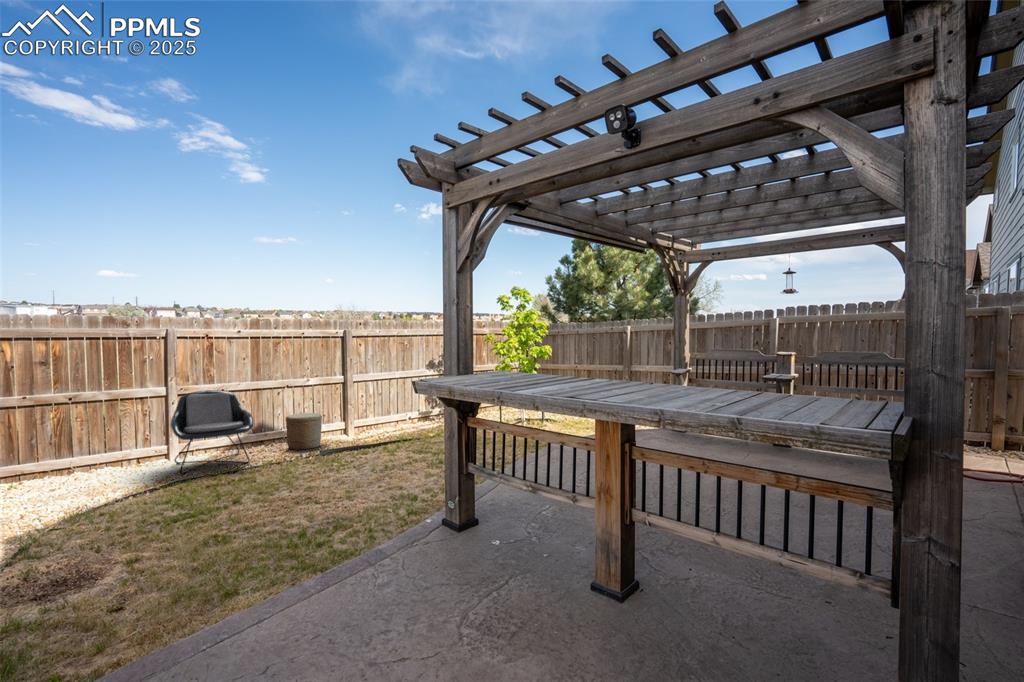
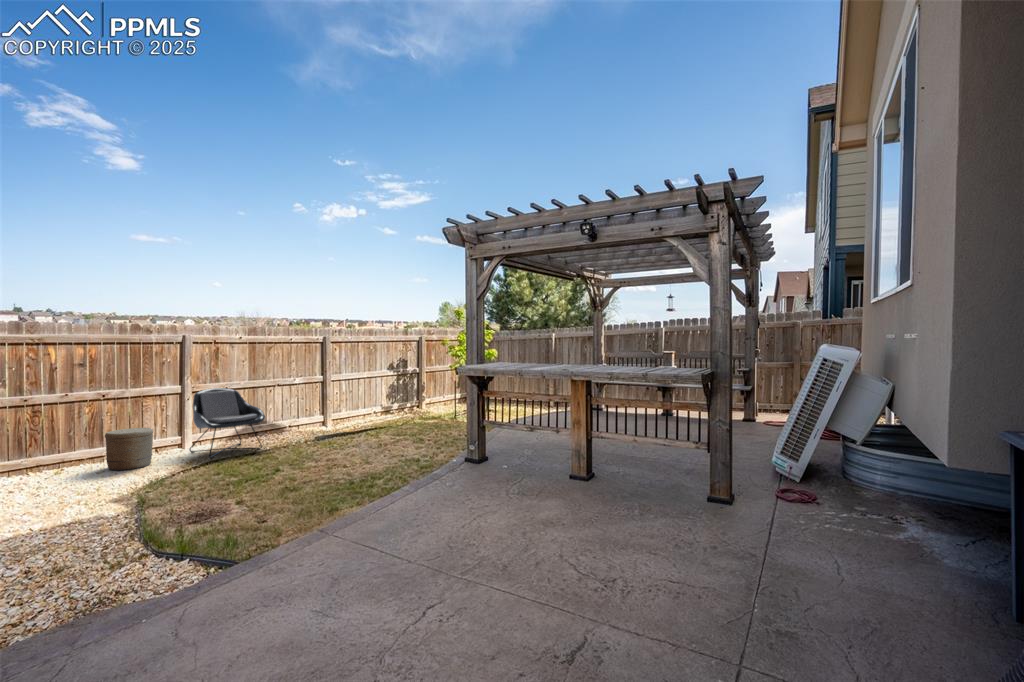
woven basket: present [286,413,322,450] -> present [105,428,153,470]

